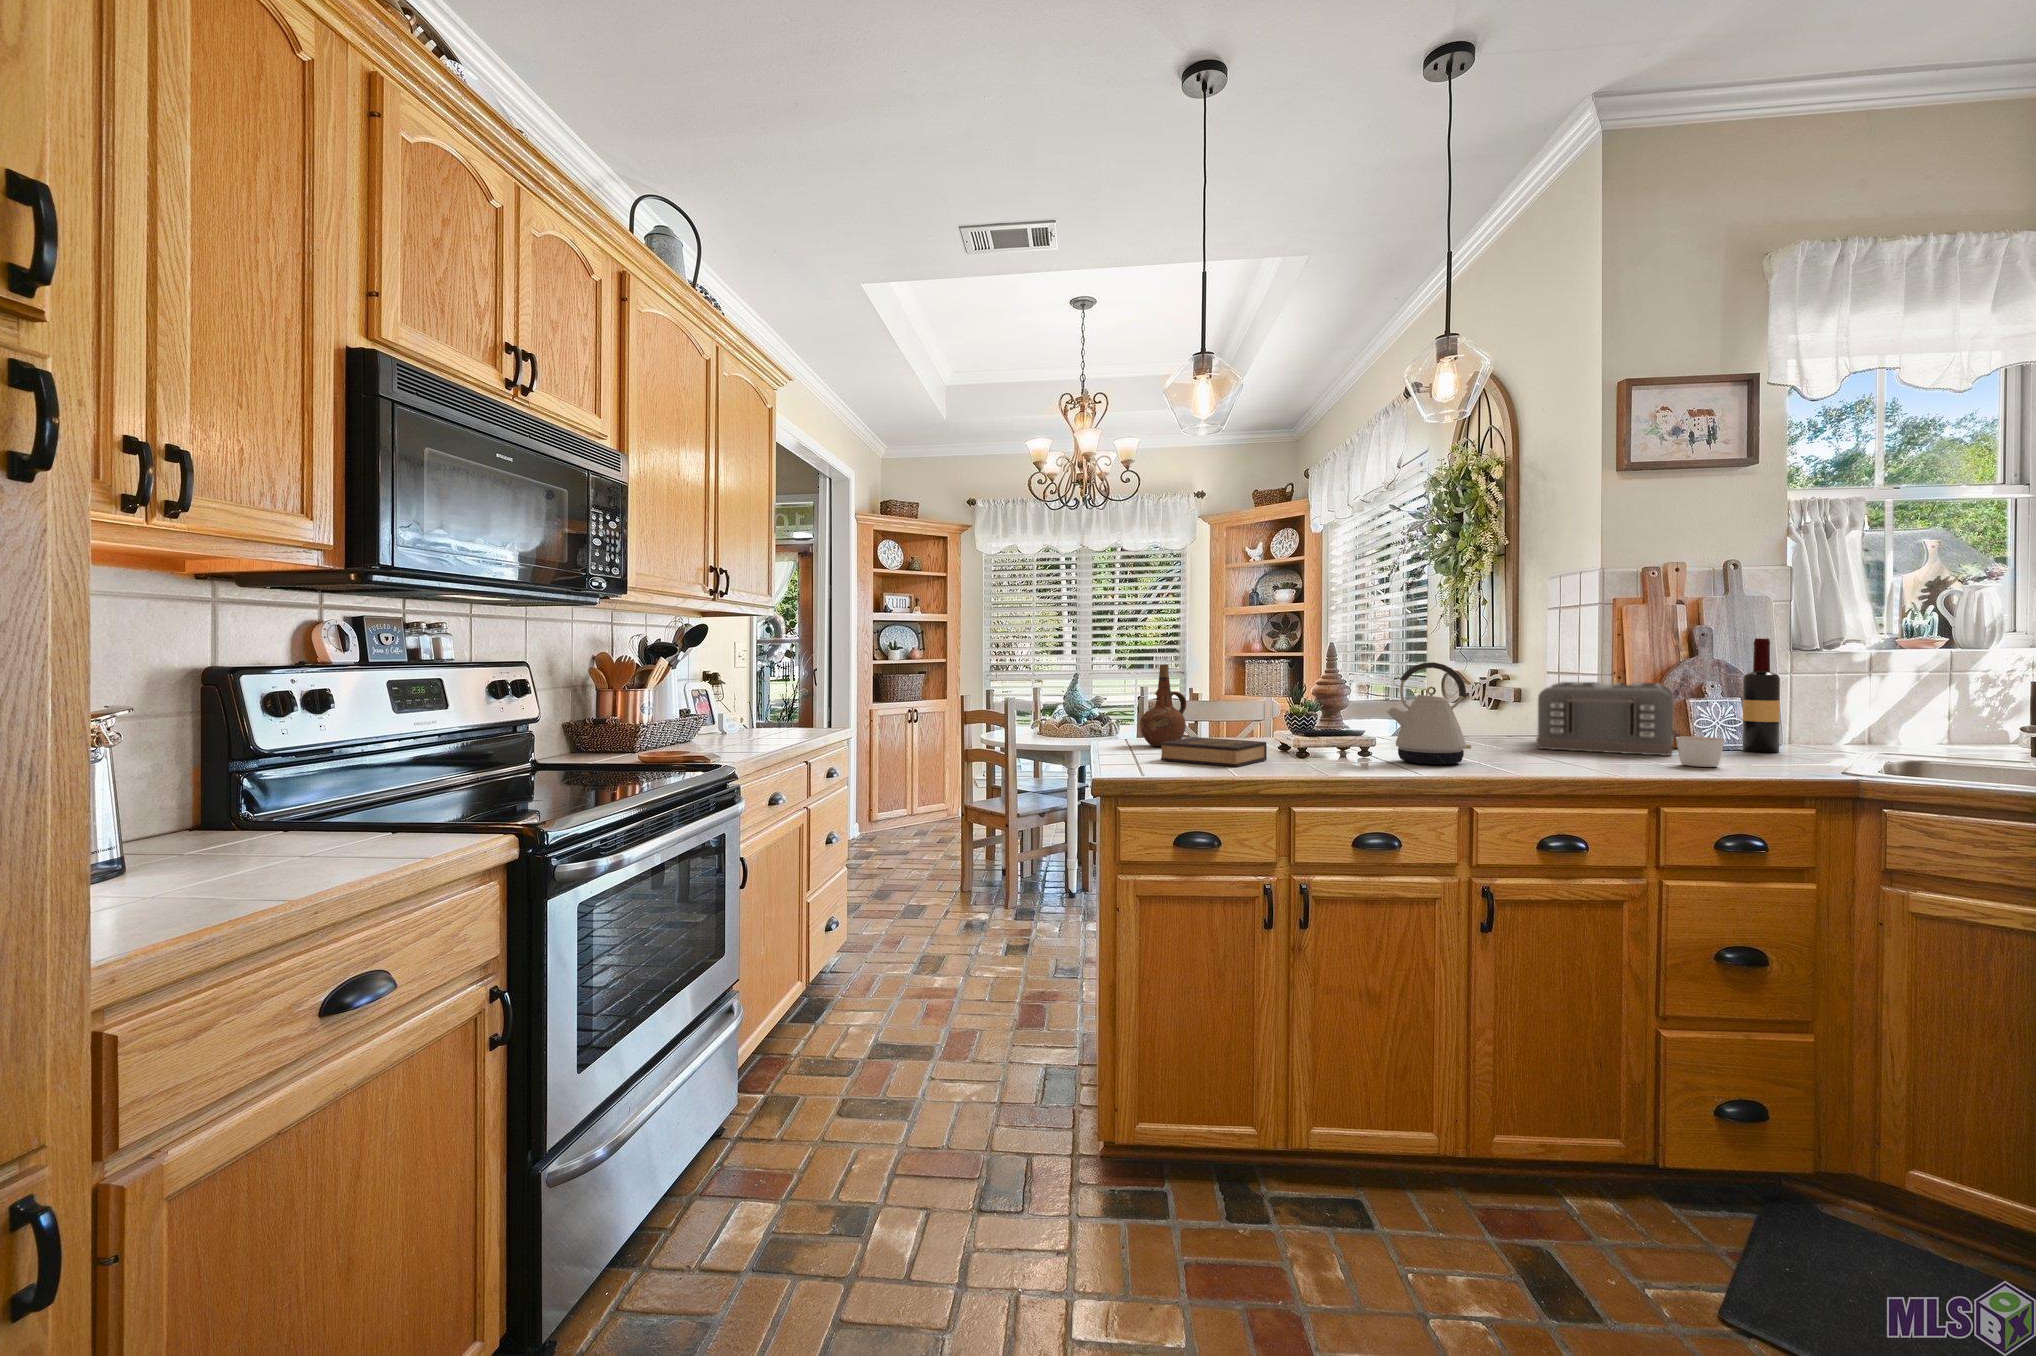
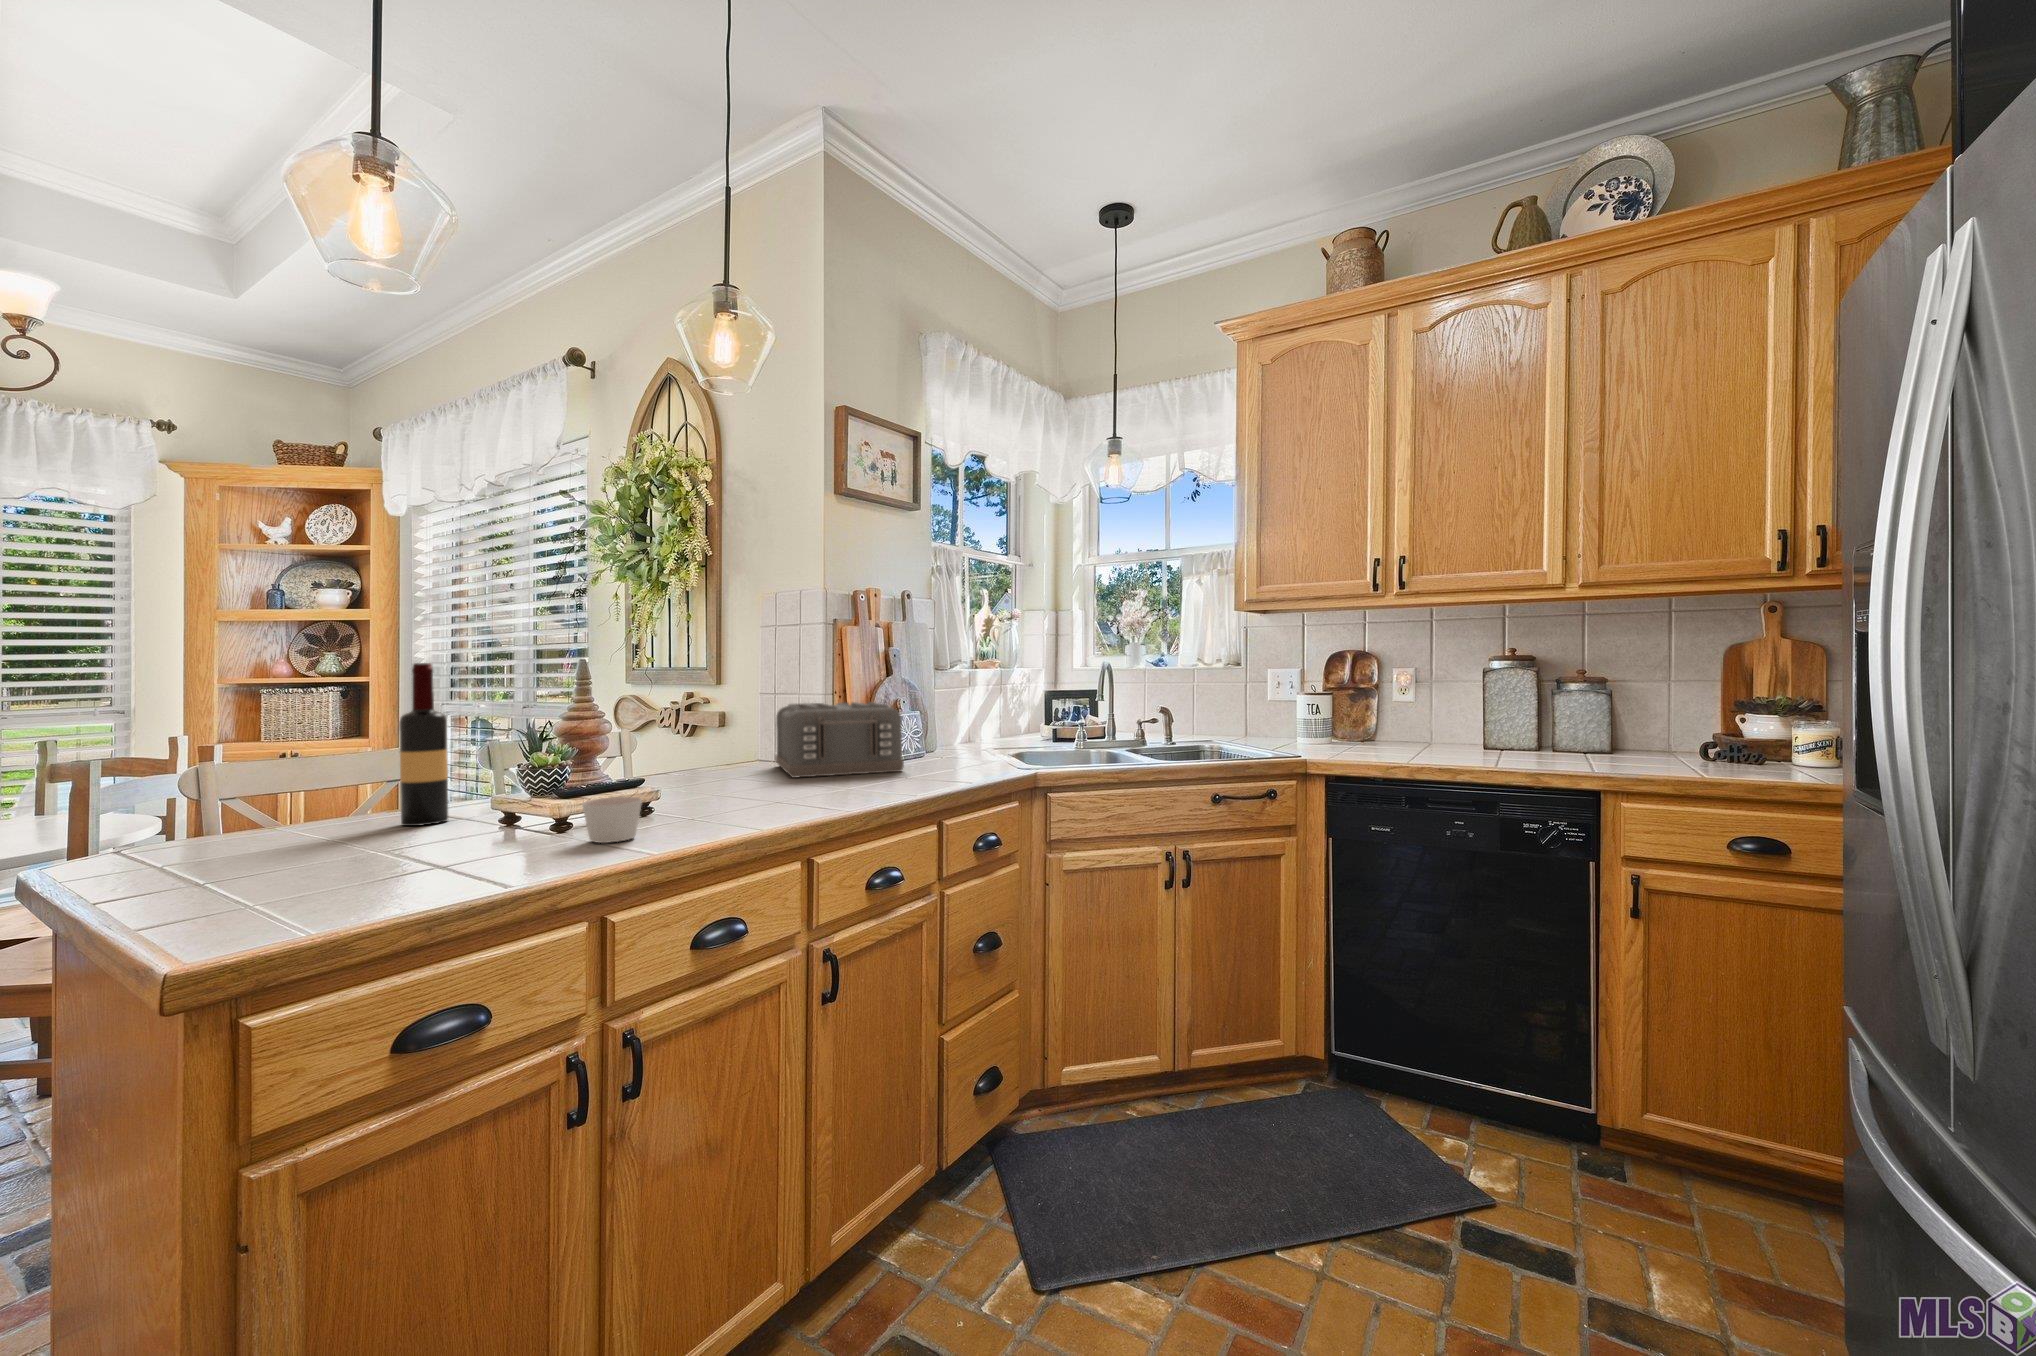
wine bottle: present [1743,638,1780,752] -> present [399,663,448,826]
kettle: present [1387,662,1471,765] -> none [679,684,771,815]
ceramic pitcher: present [1140,664,1186,746] -> none [187,694,301,850]
hardback book: present [1161,737,1267,767] -> none [296,814,507,878]
candle: present [1676,737,1725,767] -> present [582,797,642,843]

